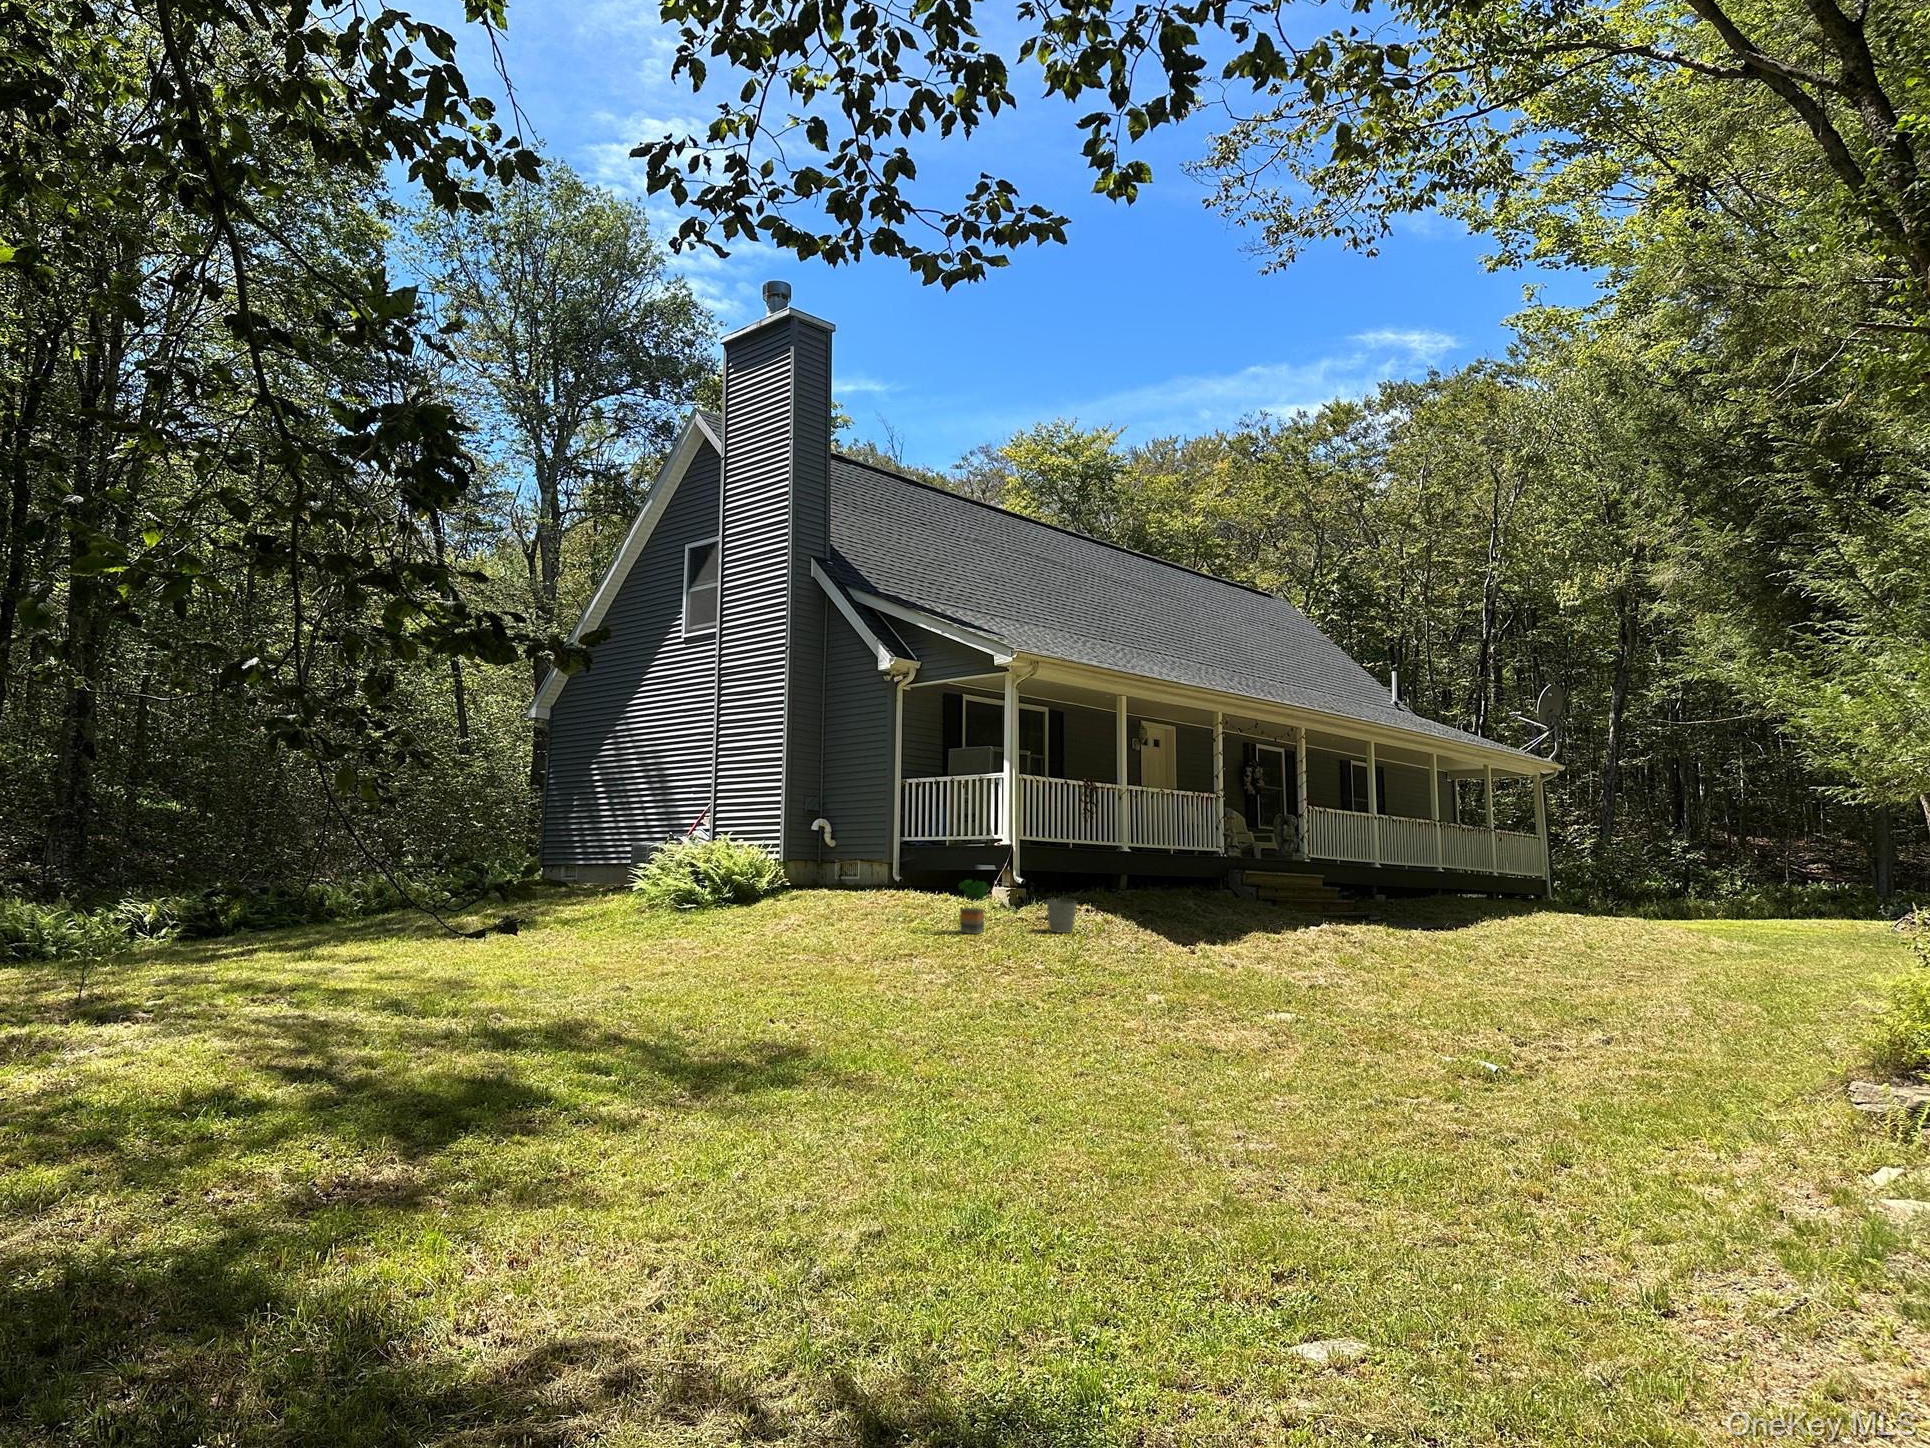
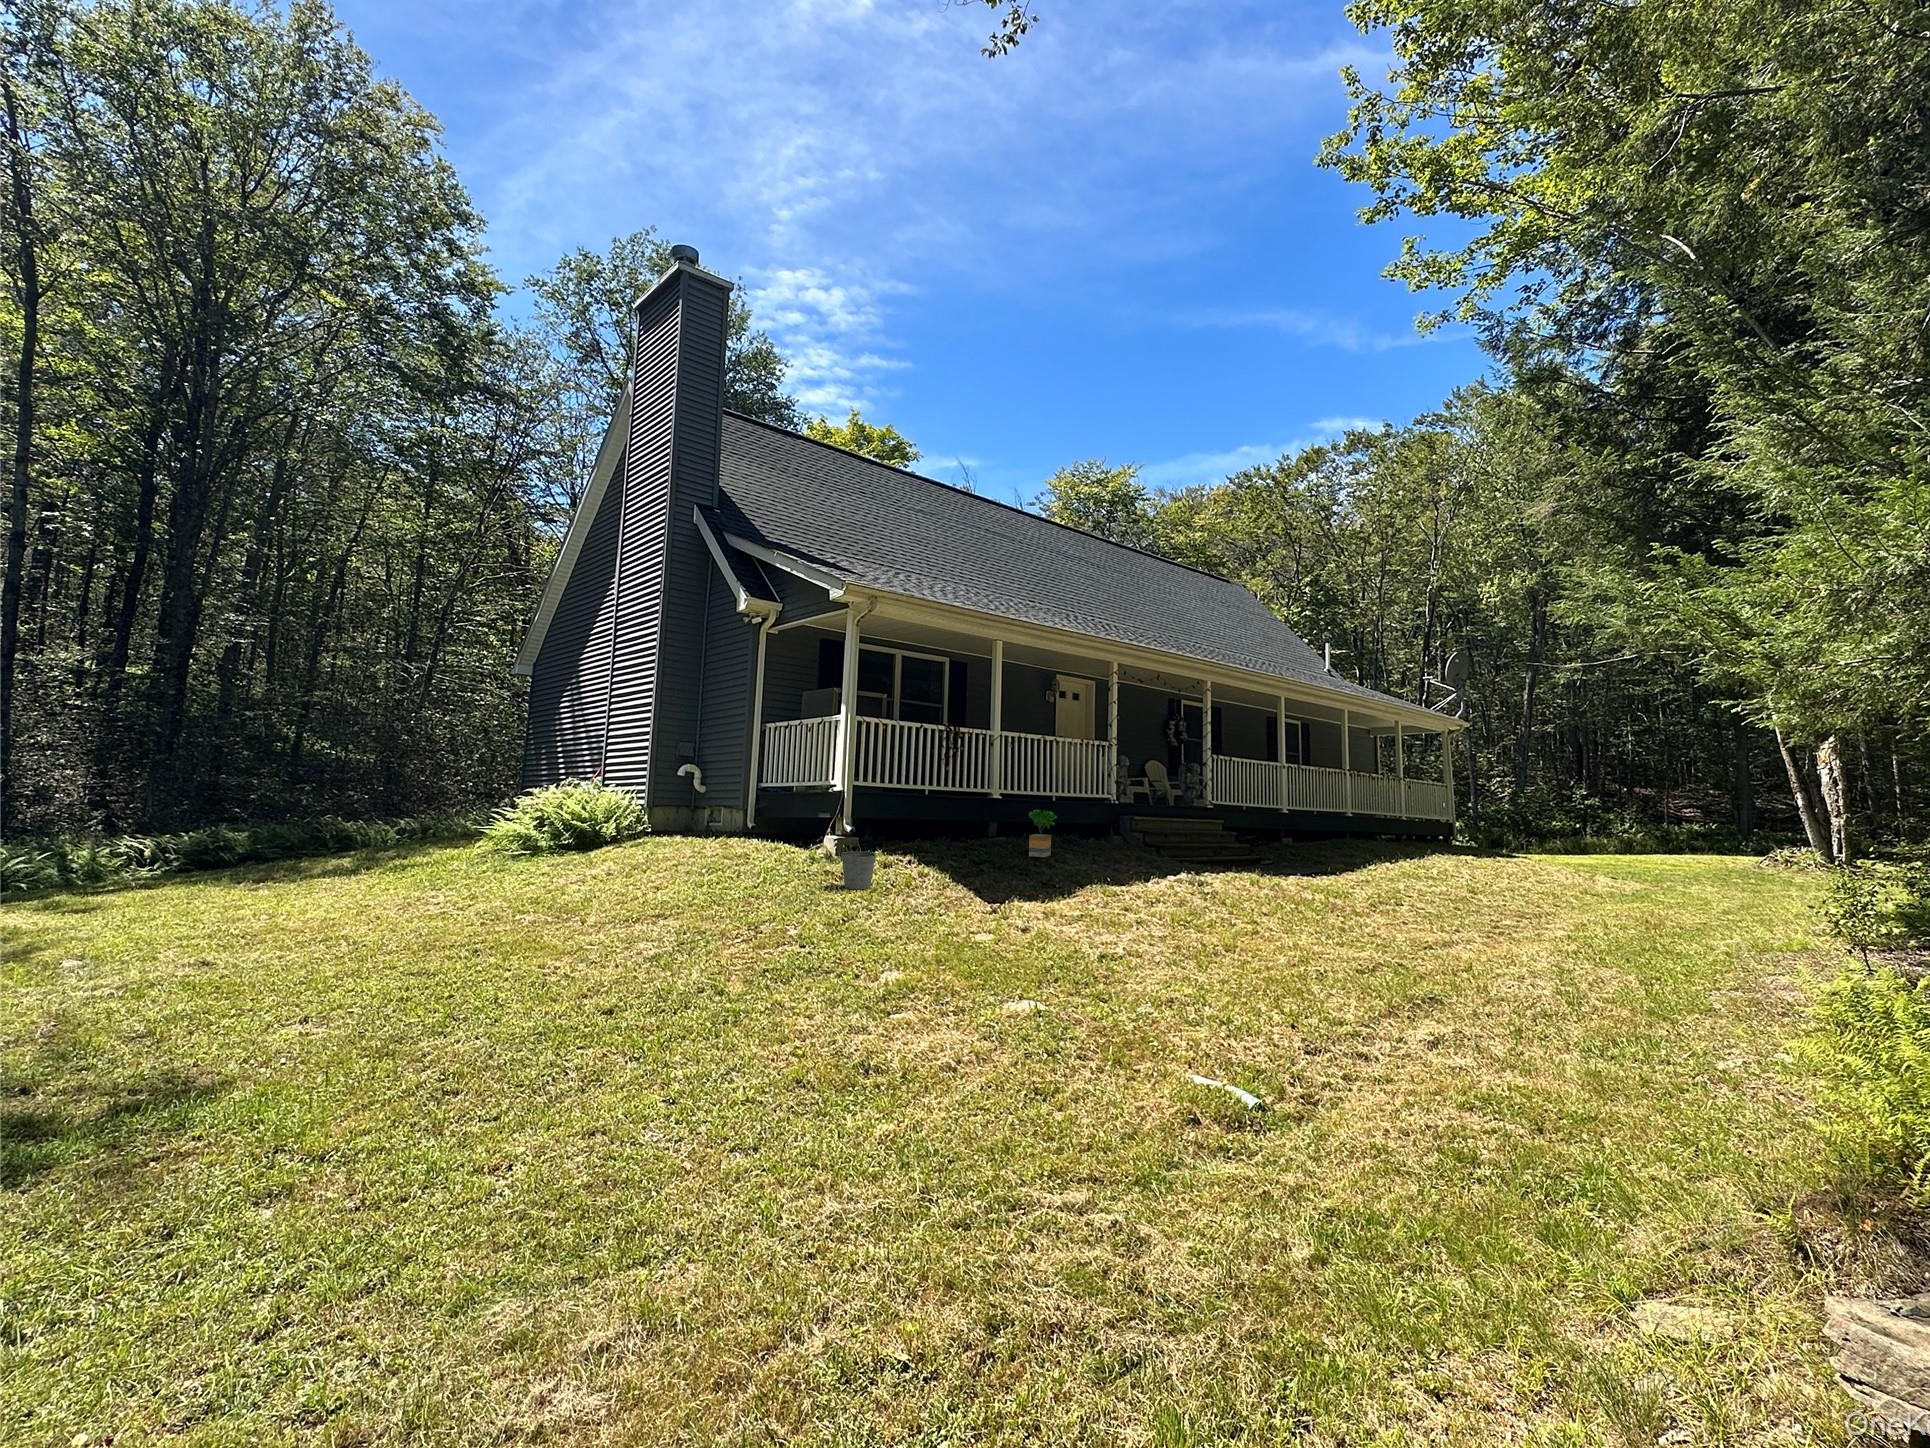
potted tree: present [959,880,989,934] -> present [1029,810,1057,857]

